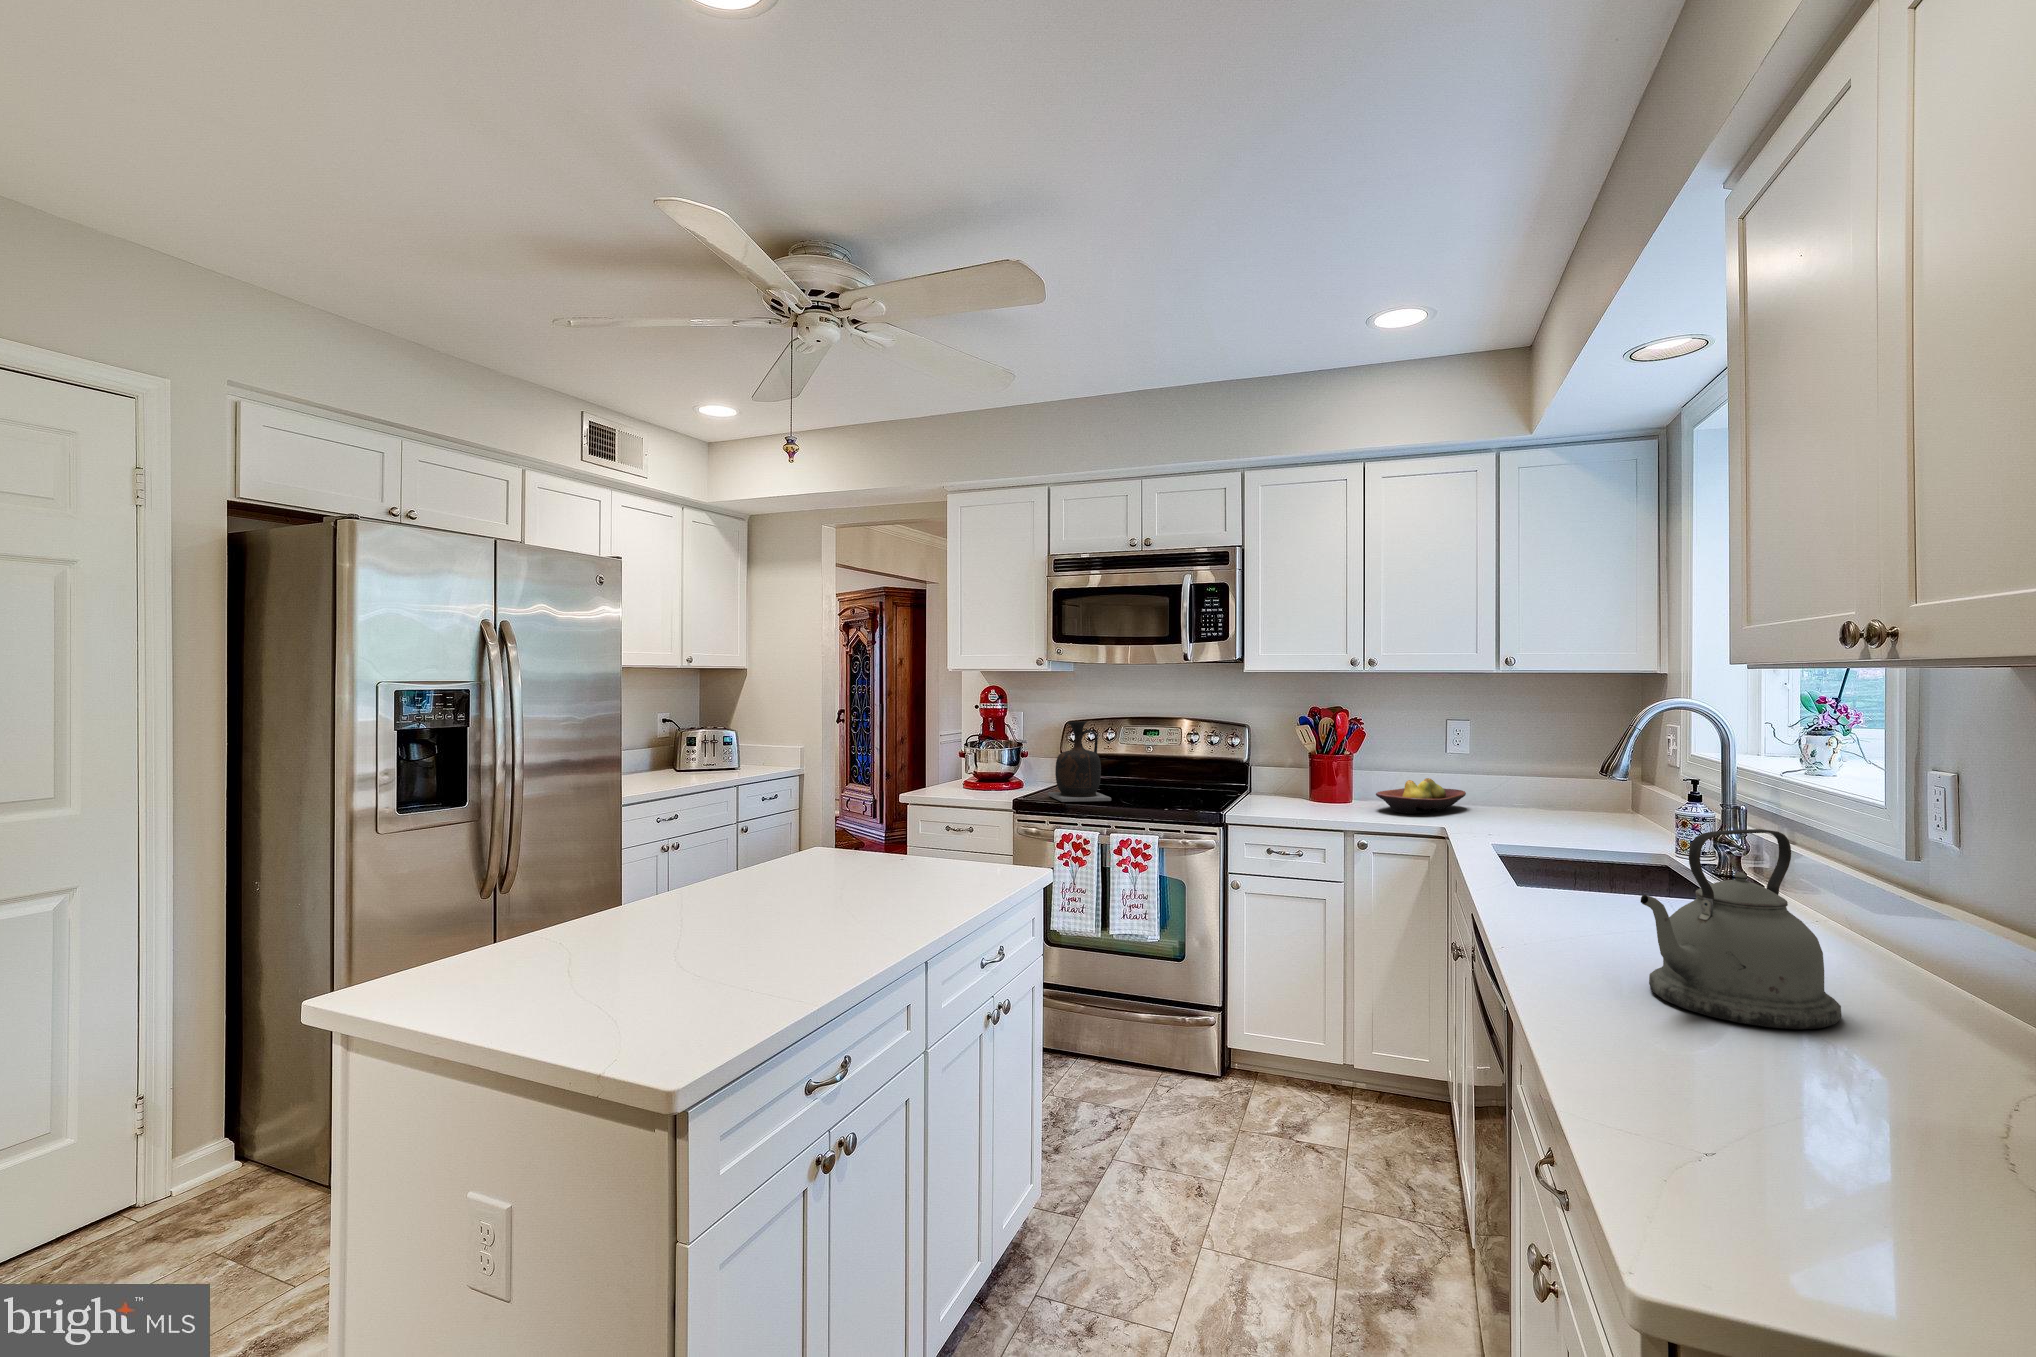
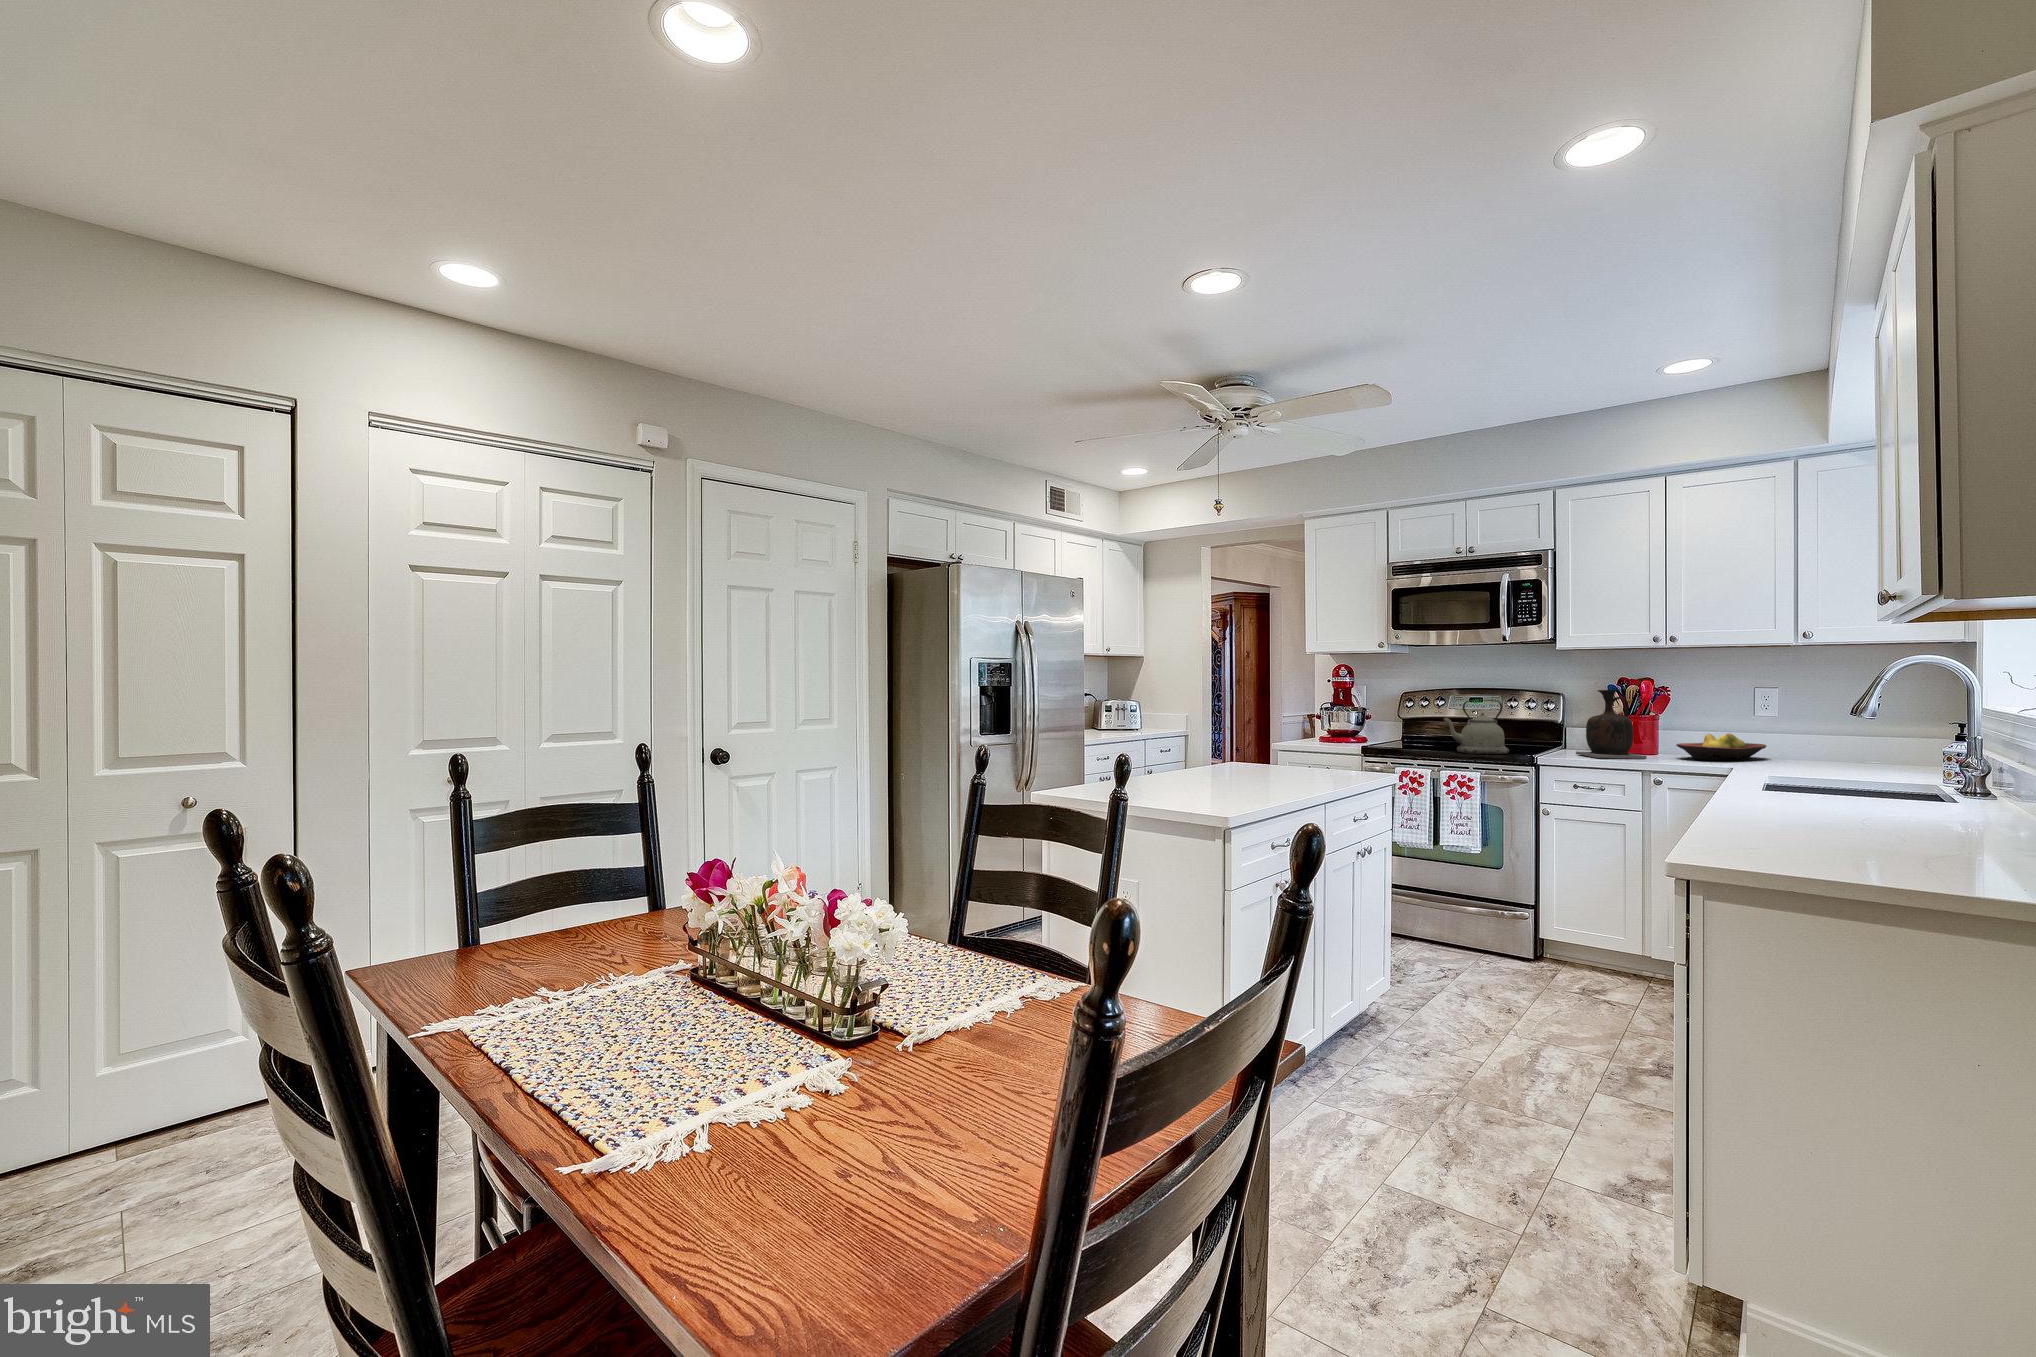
vase: present [1048,721,1111,802] -> present [1576,690,1647,759]
kettle: present [1641,829,1841,1029] -> present [1443,700,1509,754]

